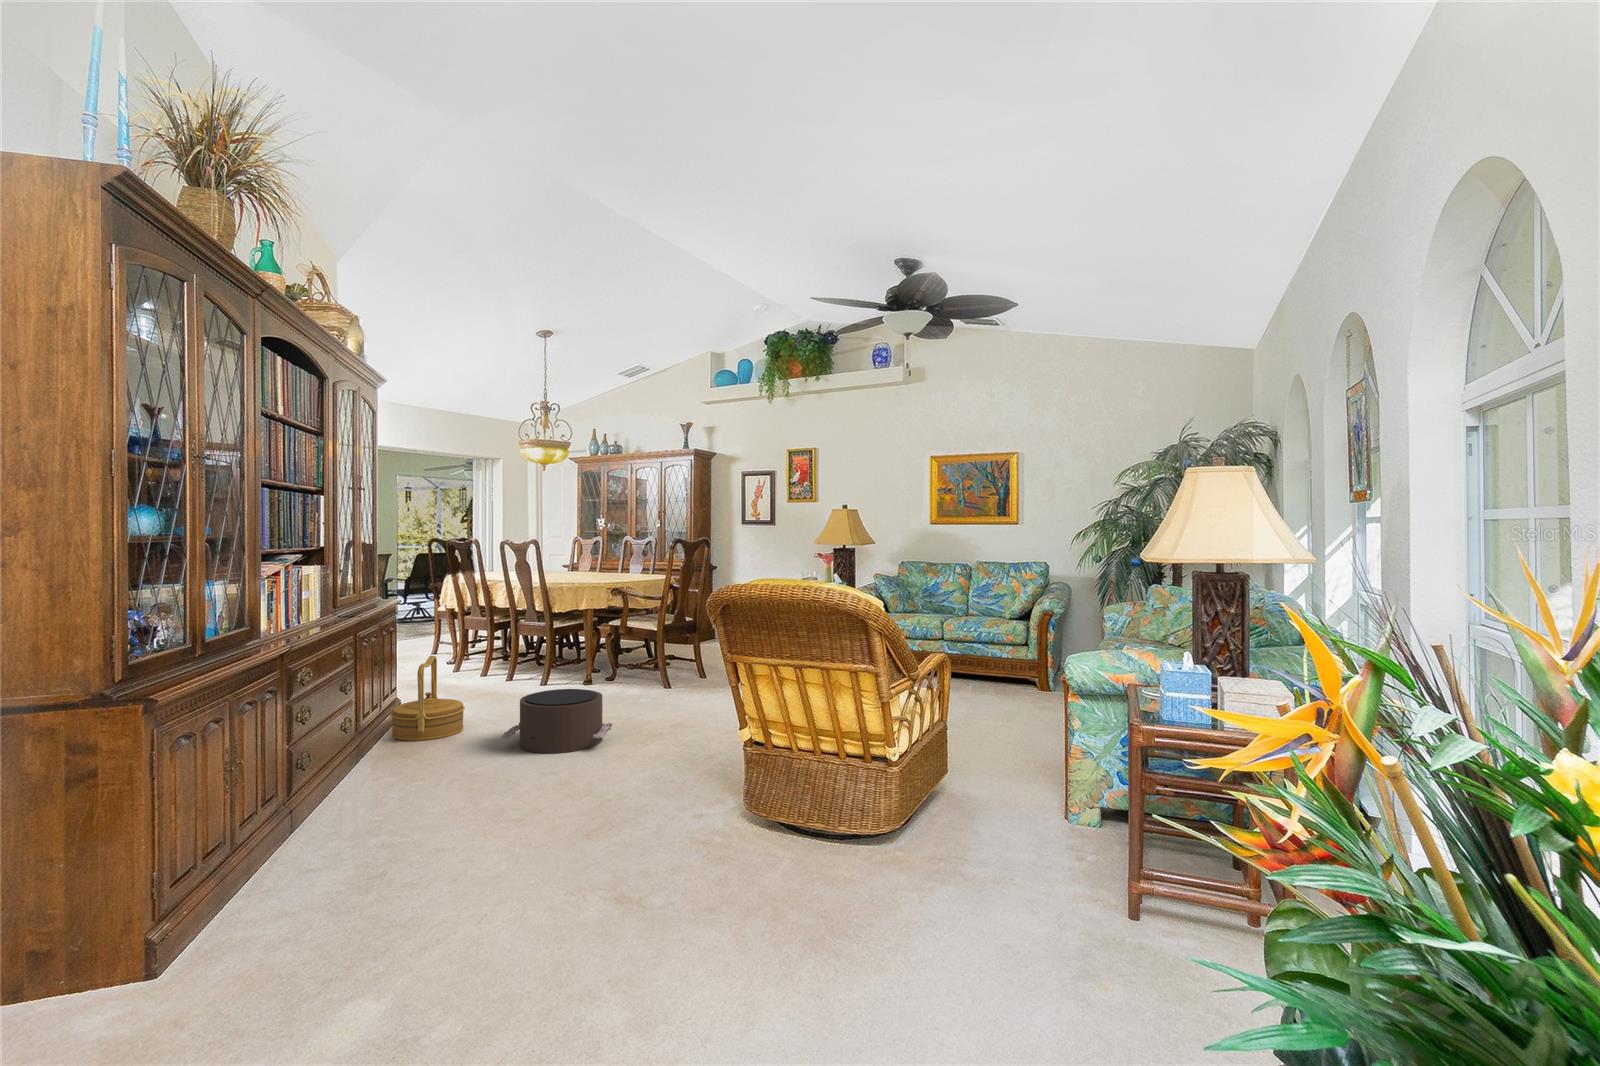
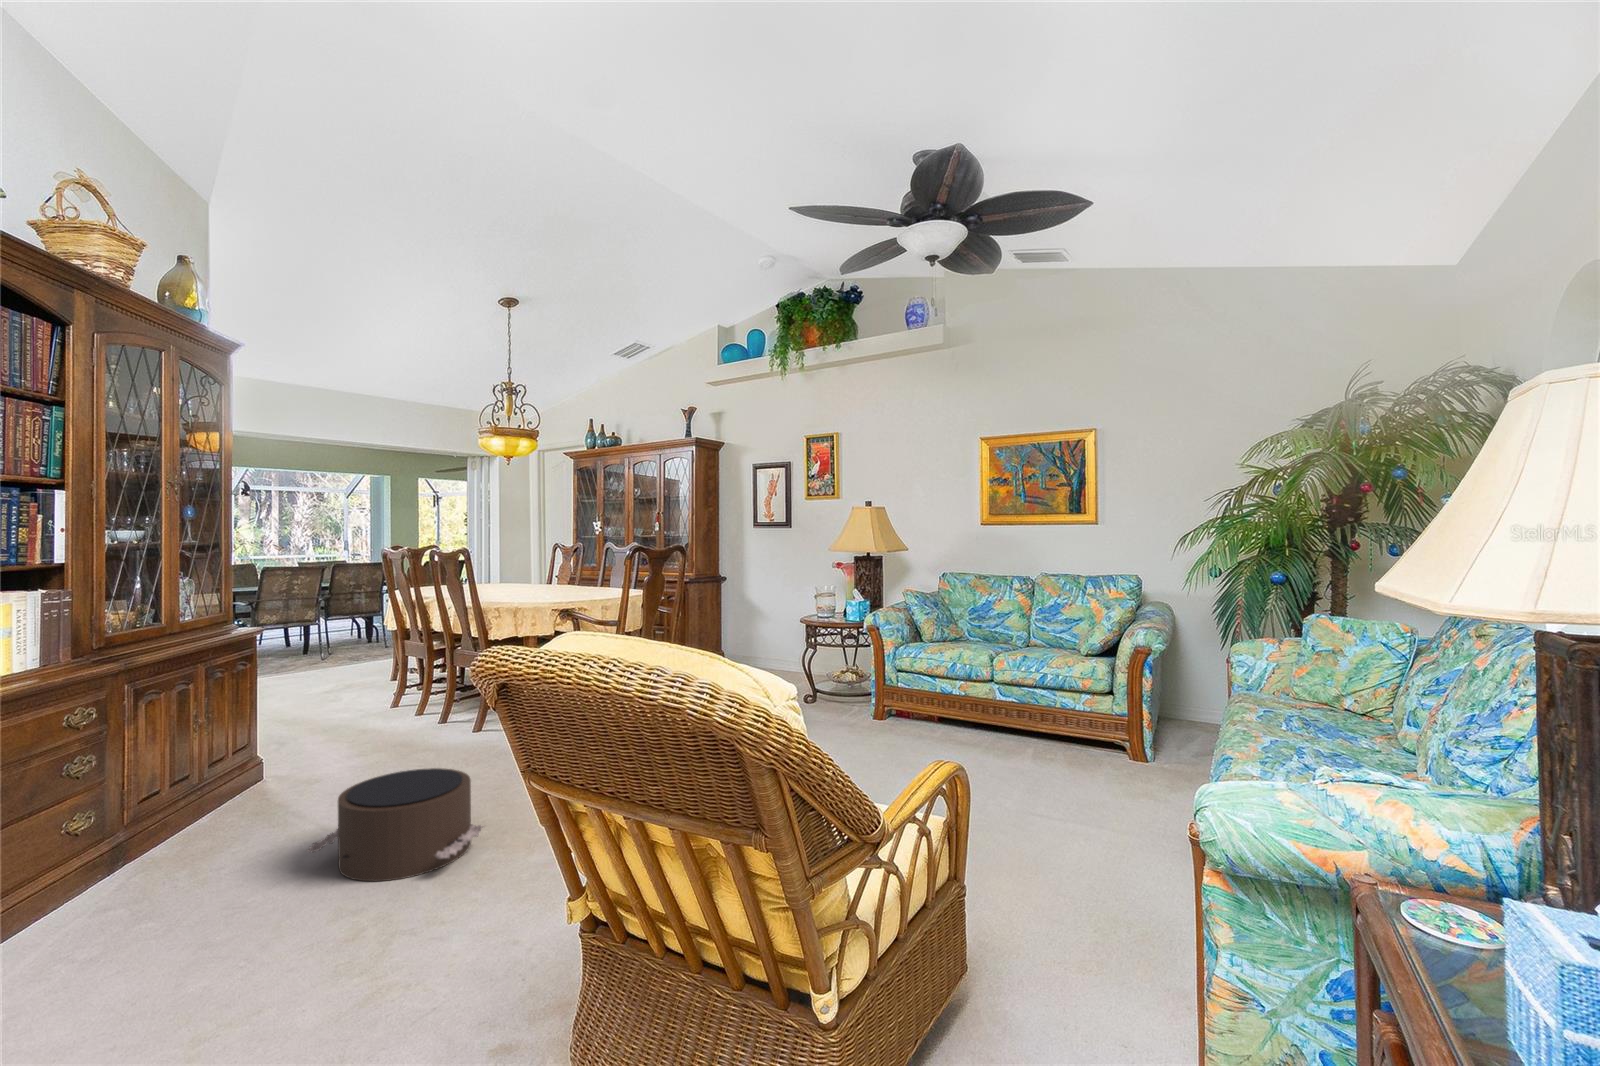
woven basket: present [390,656,465,741] -> none [186,713,304,843]

